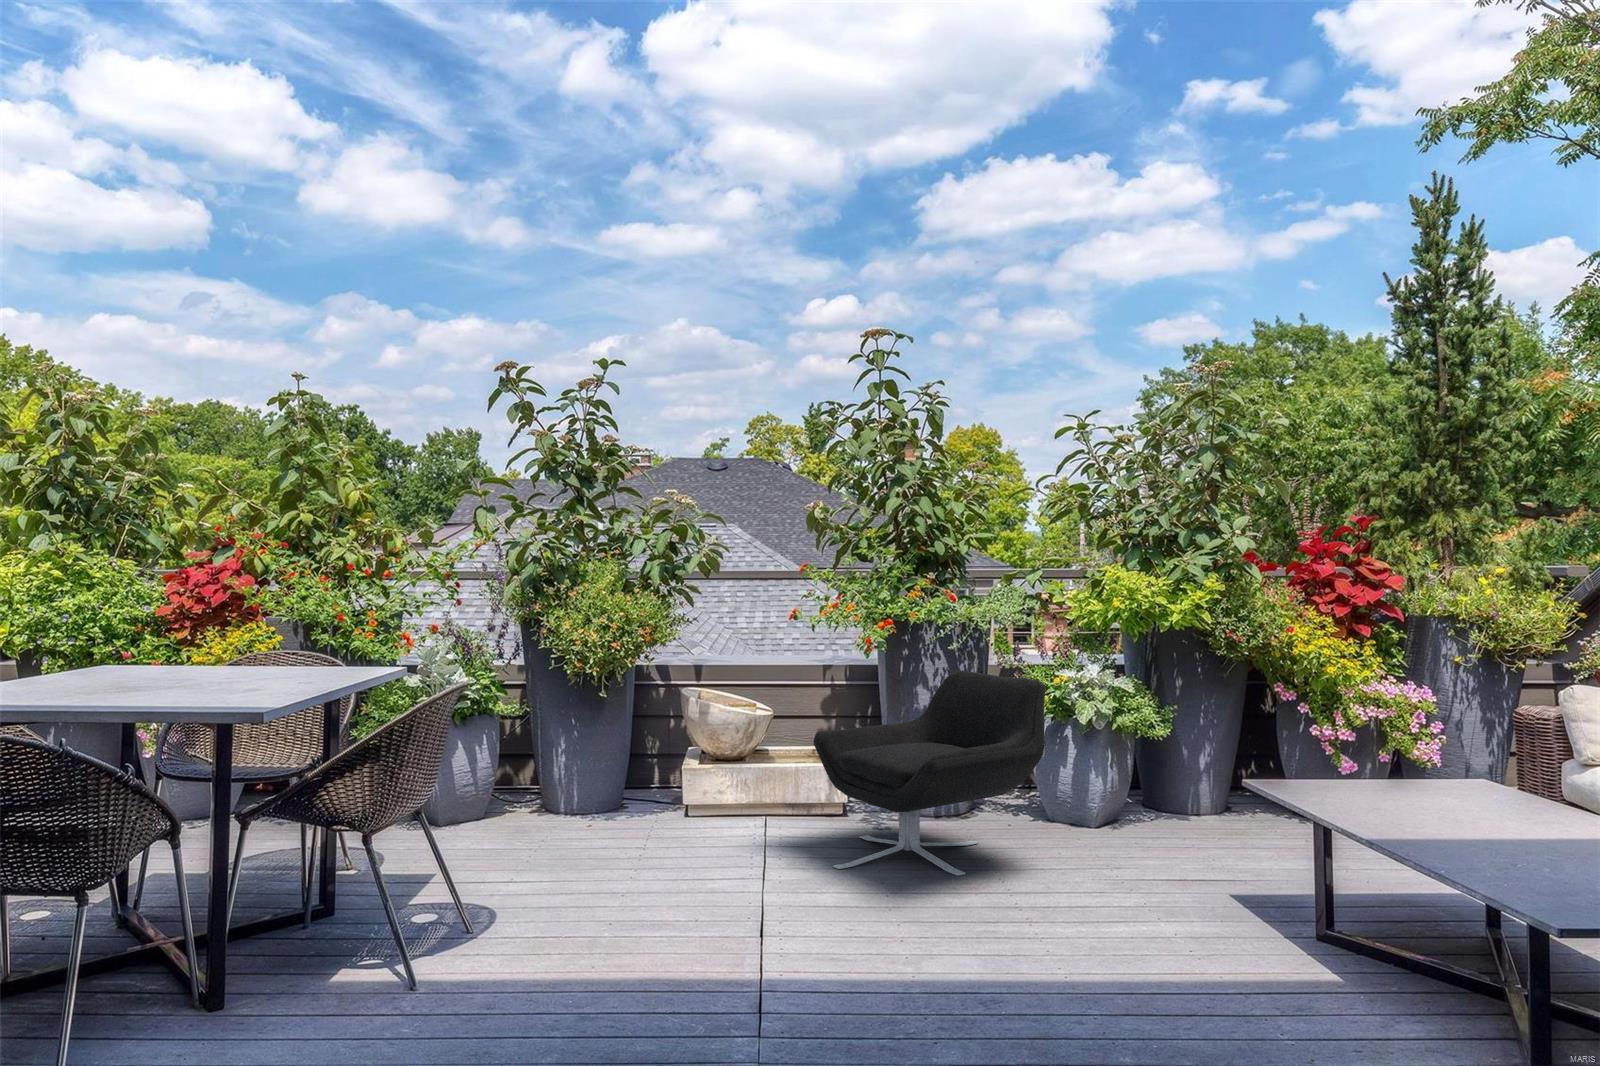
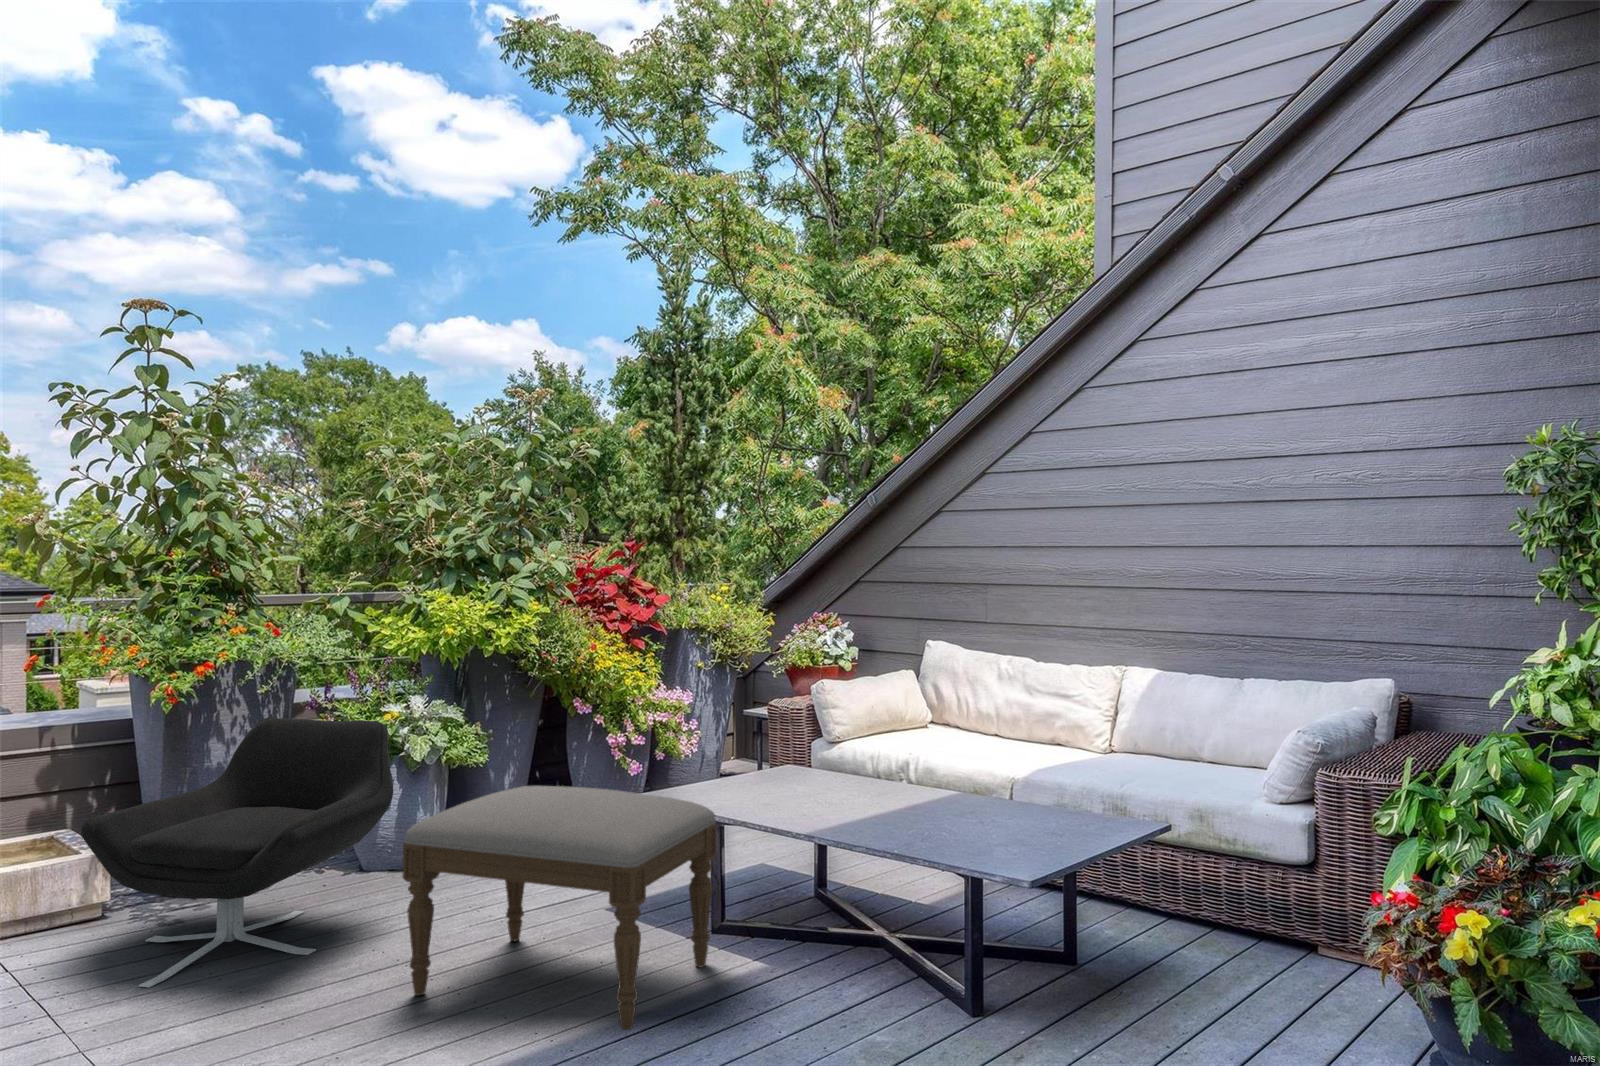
ottoman: none [1000,752,1338,1022] -> present [402,786,716,1030]

